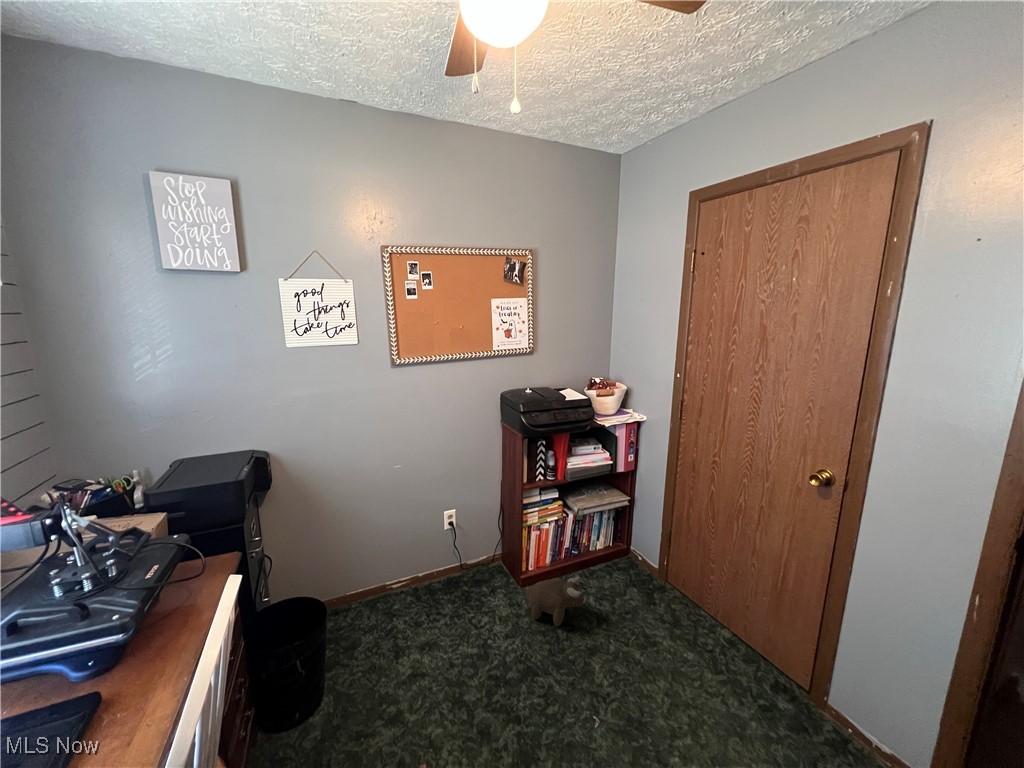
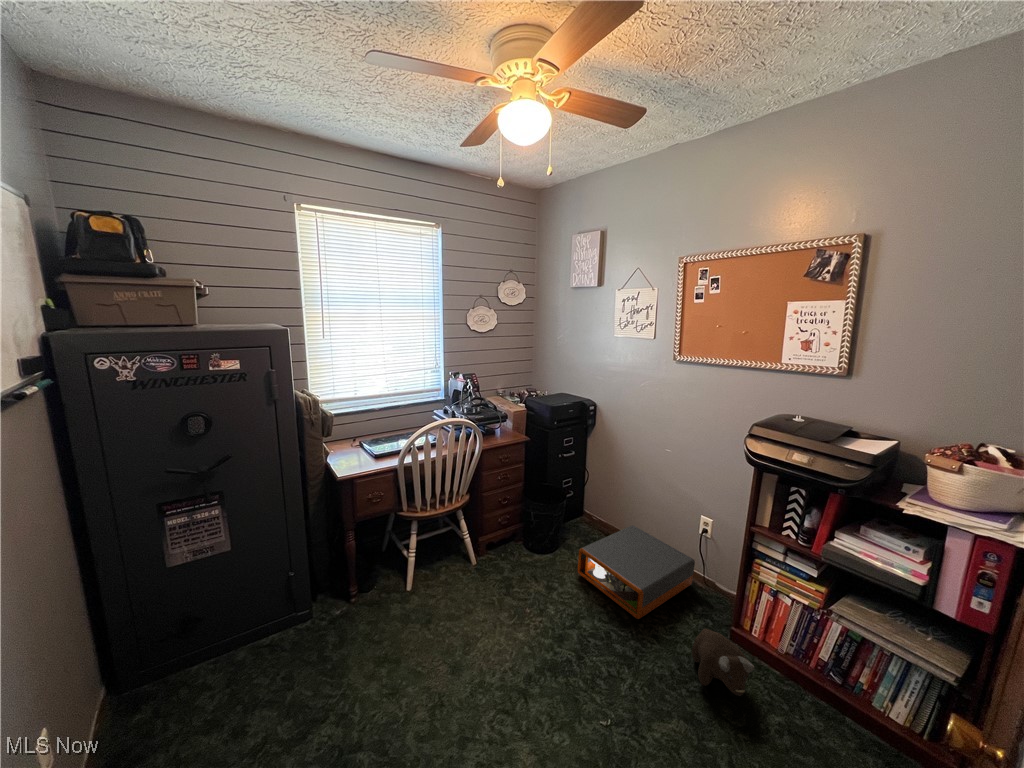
storage box: none [373,555,484,673] -> present [578,525,695,619]

